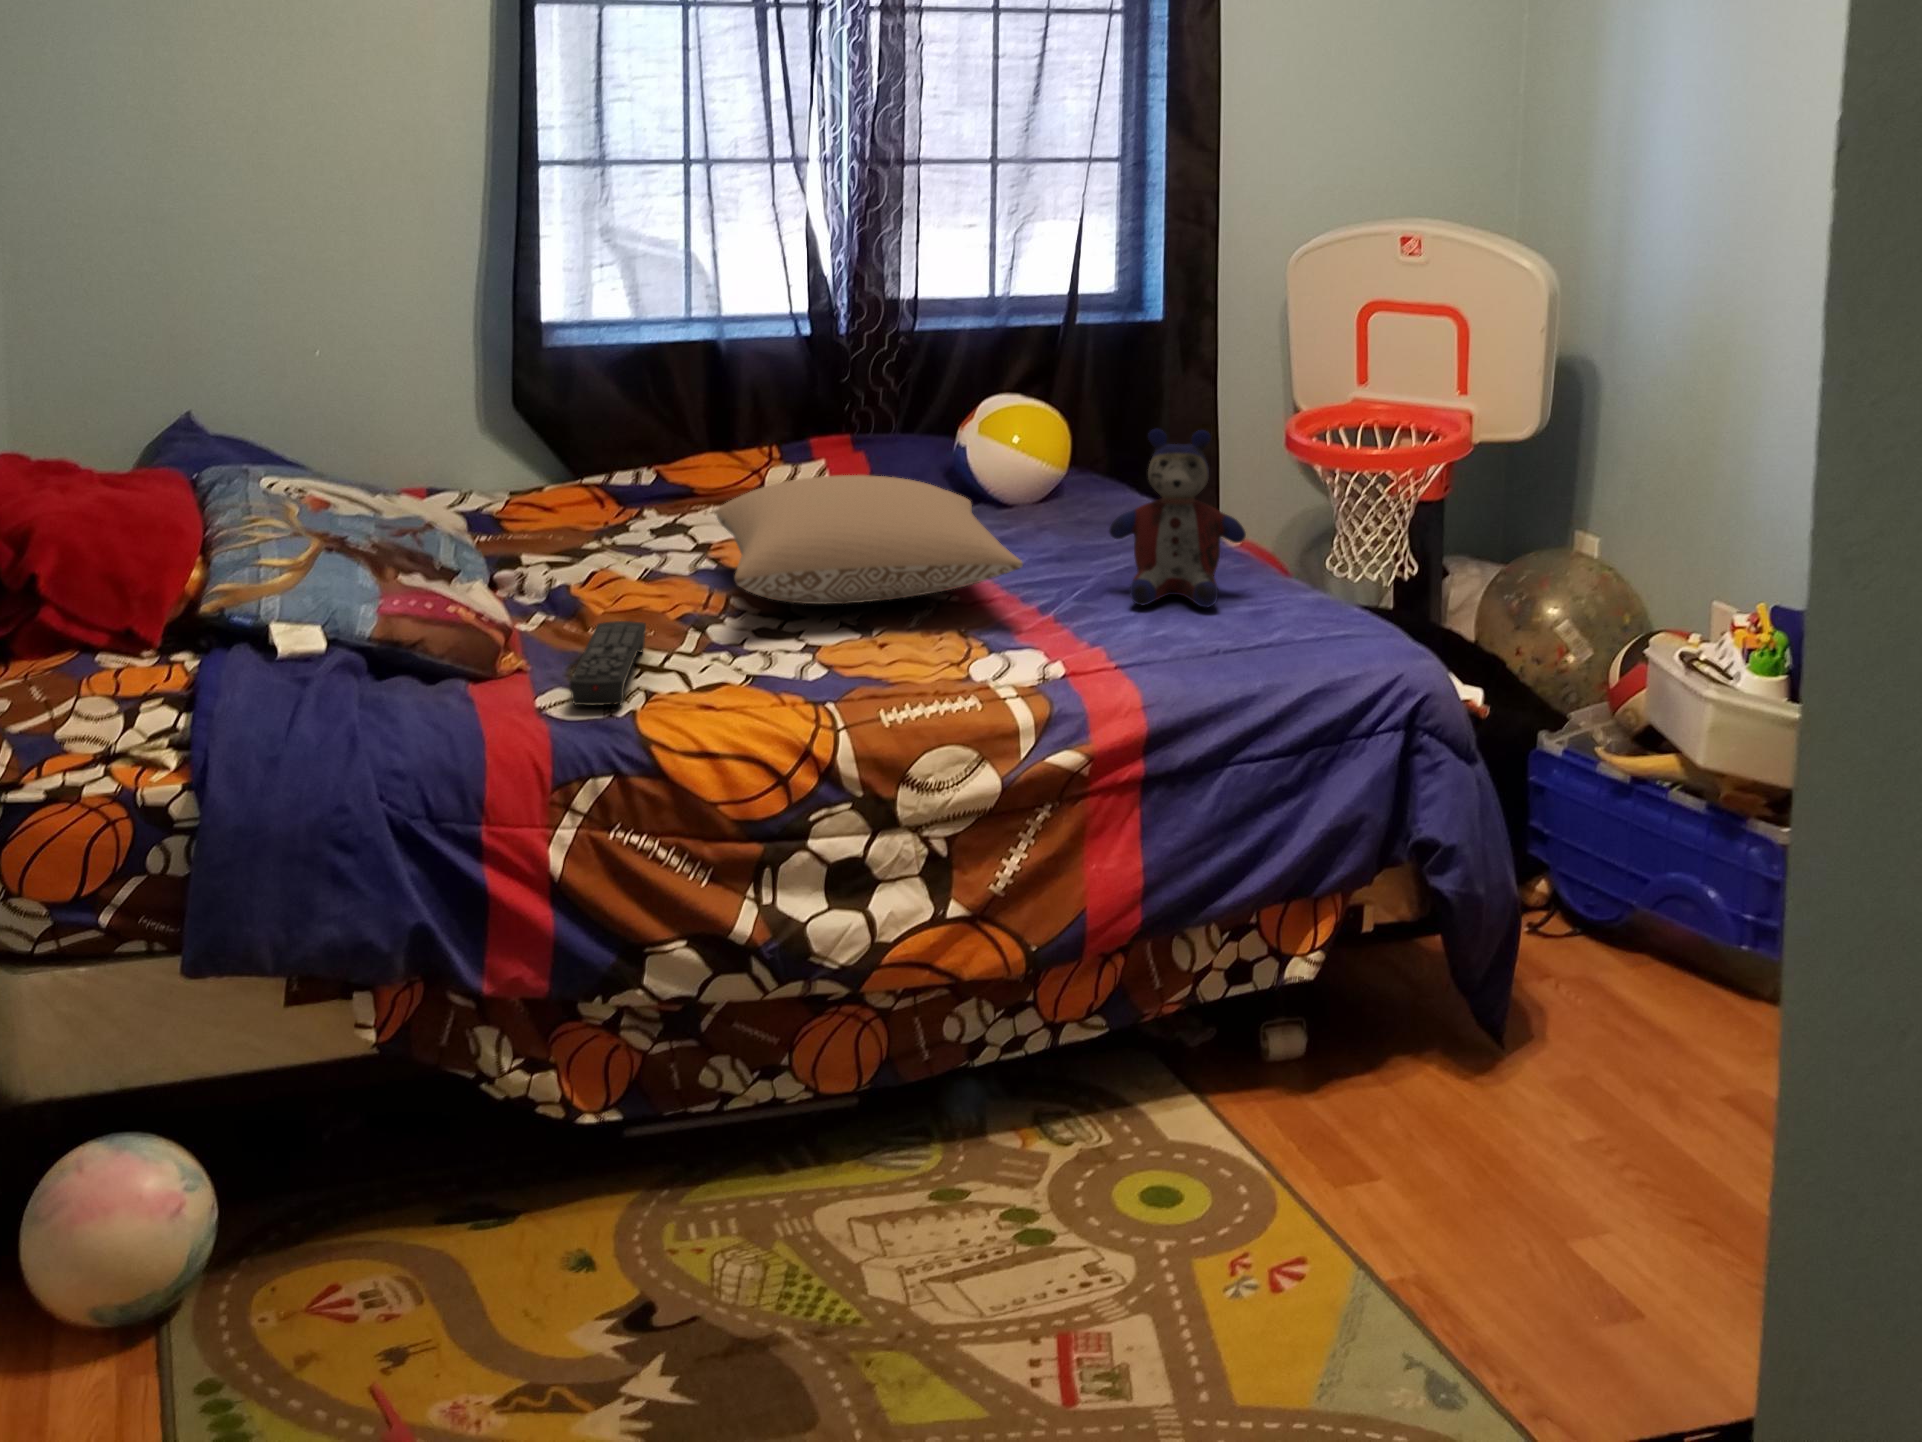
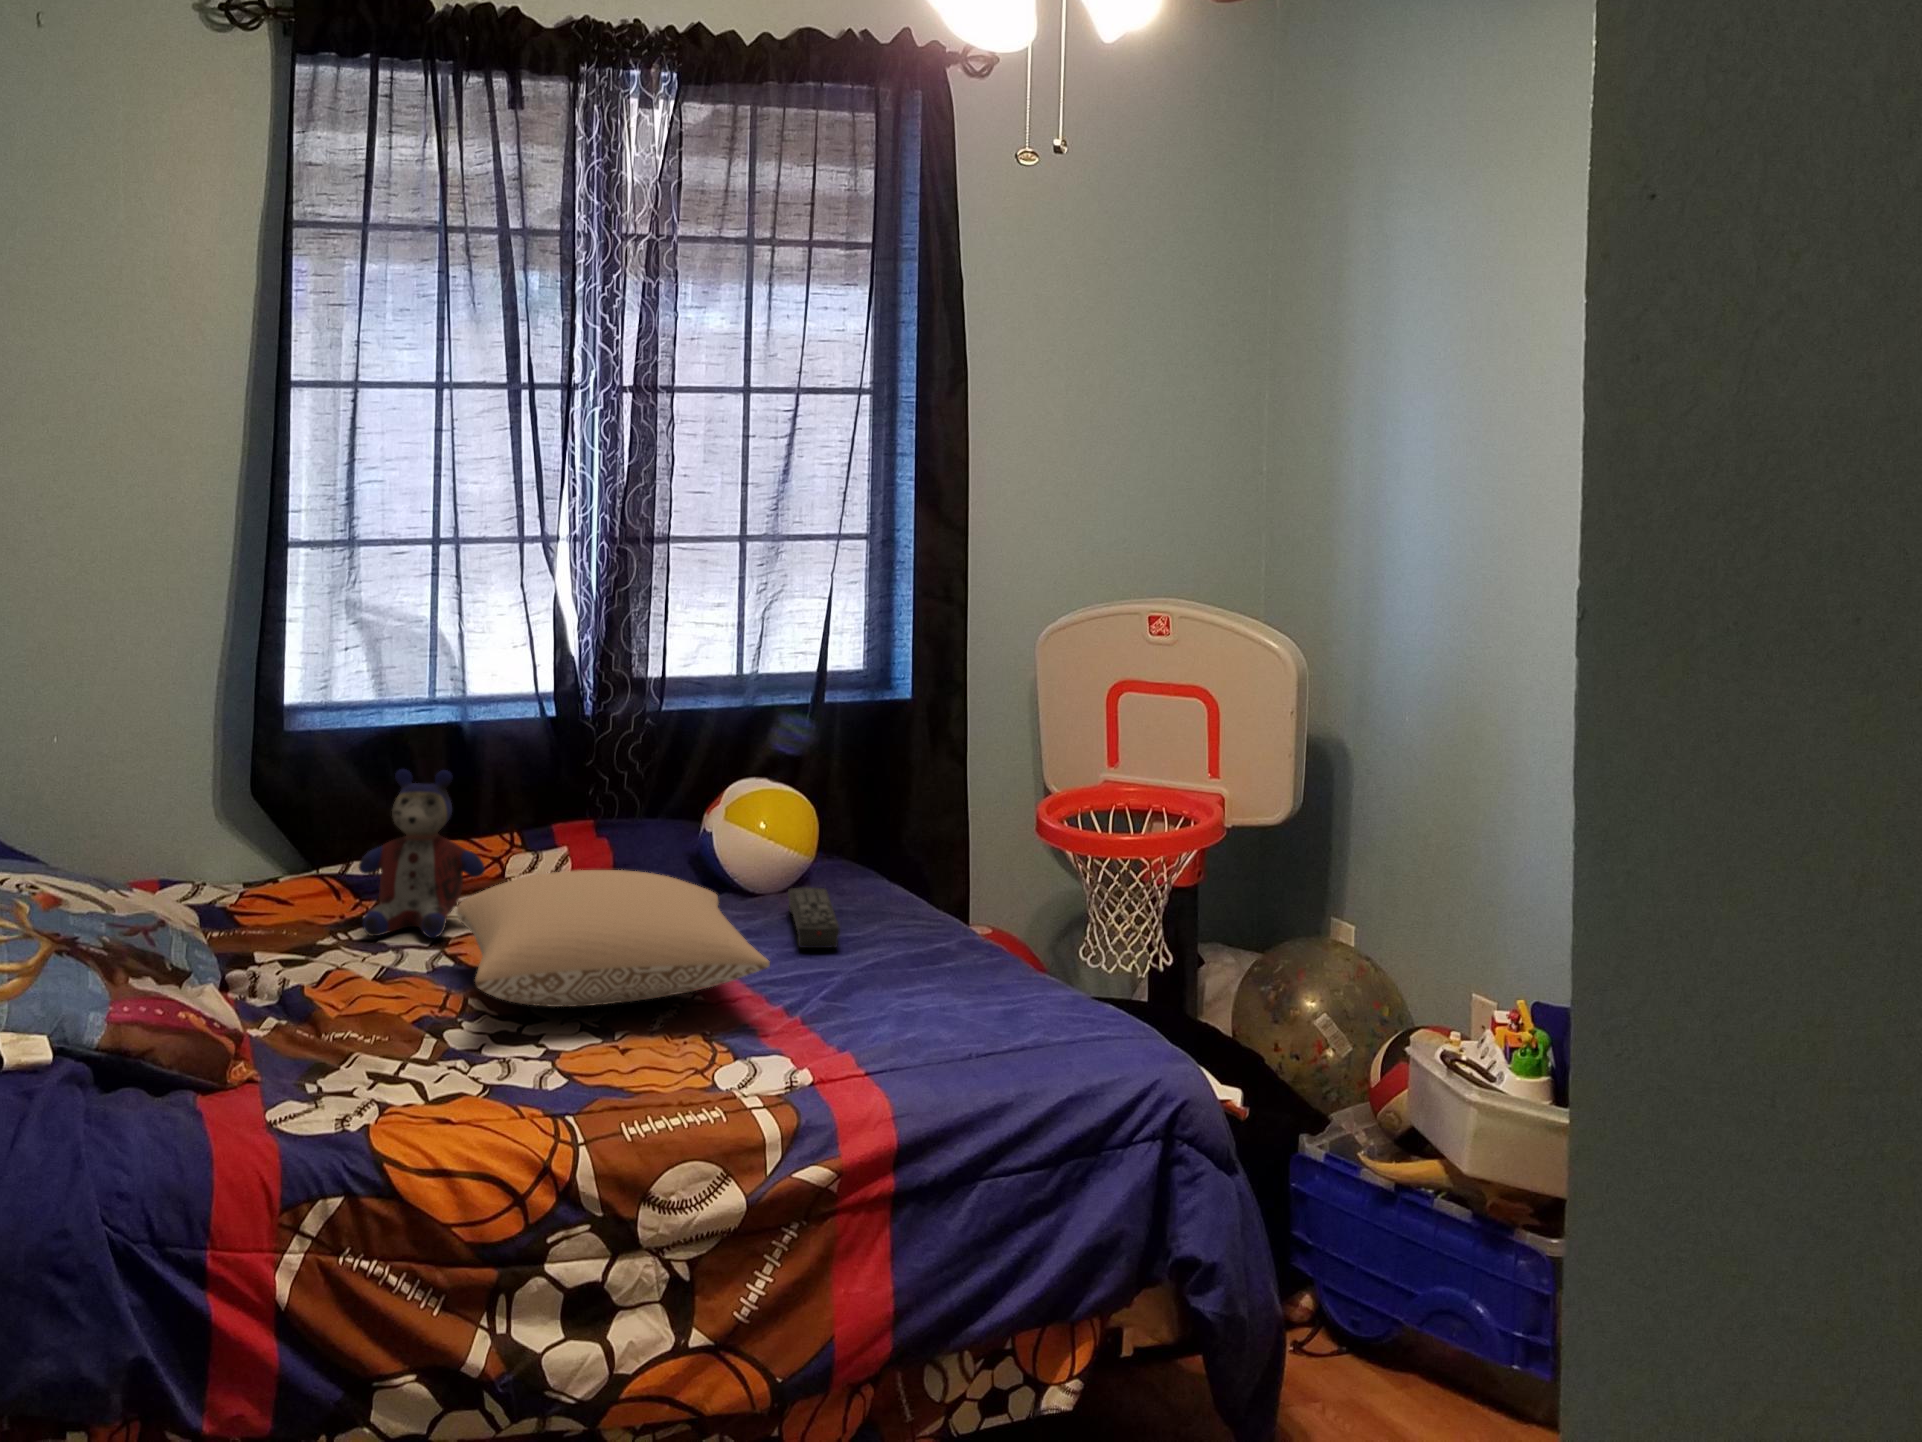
stuffed bear: present [1109,429,1246,608] -> present [359,769,485,938]
remote control: present [569,621,646,706] -> present [788,887,840,948]

